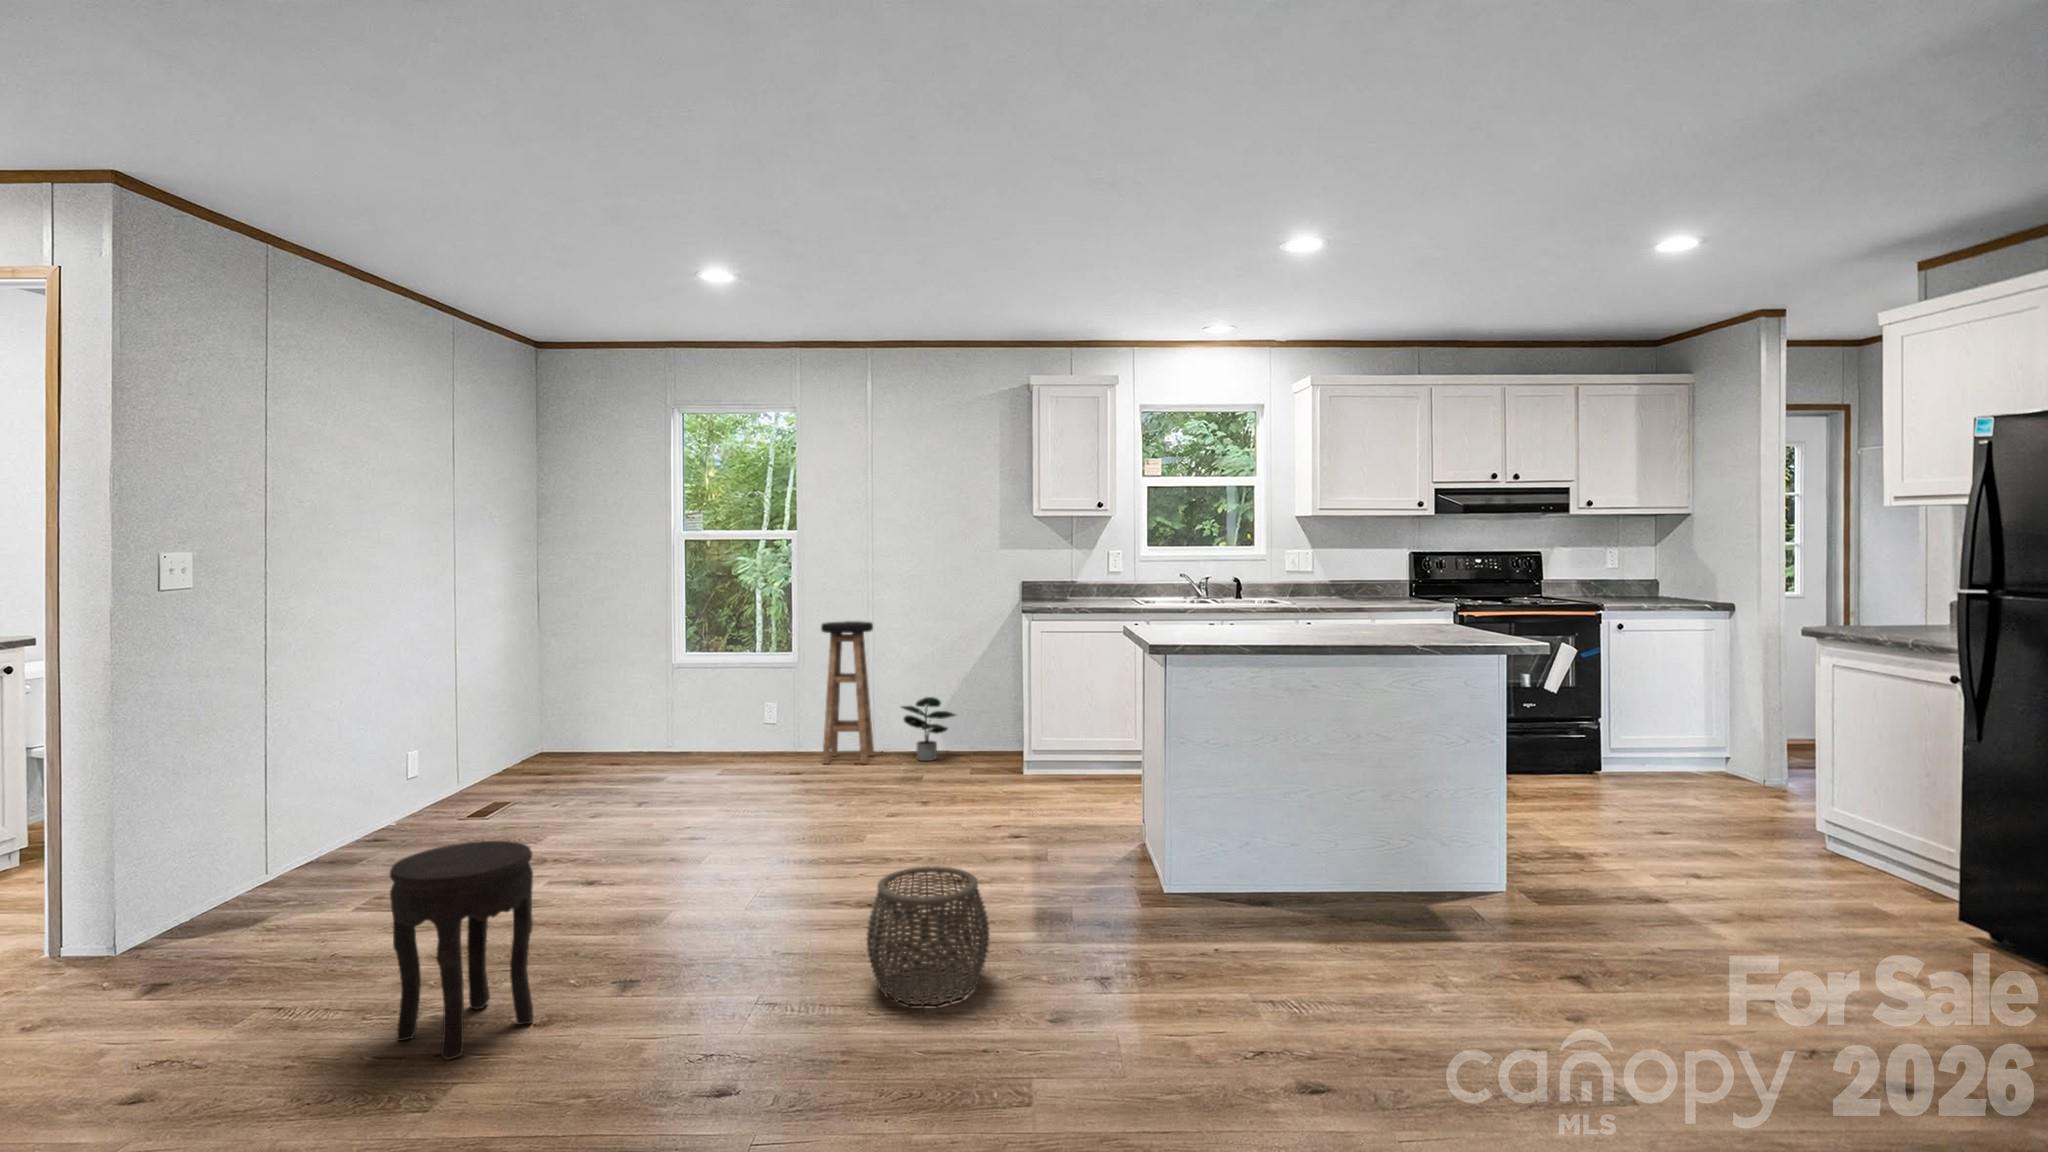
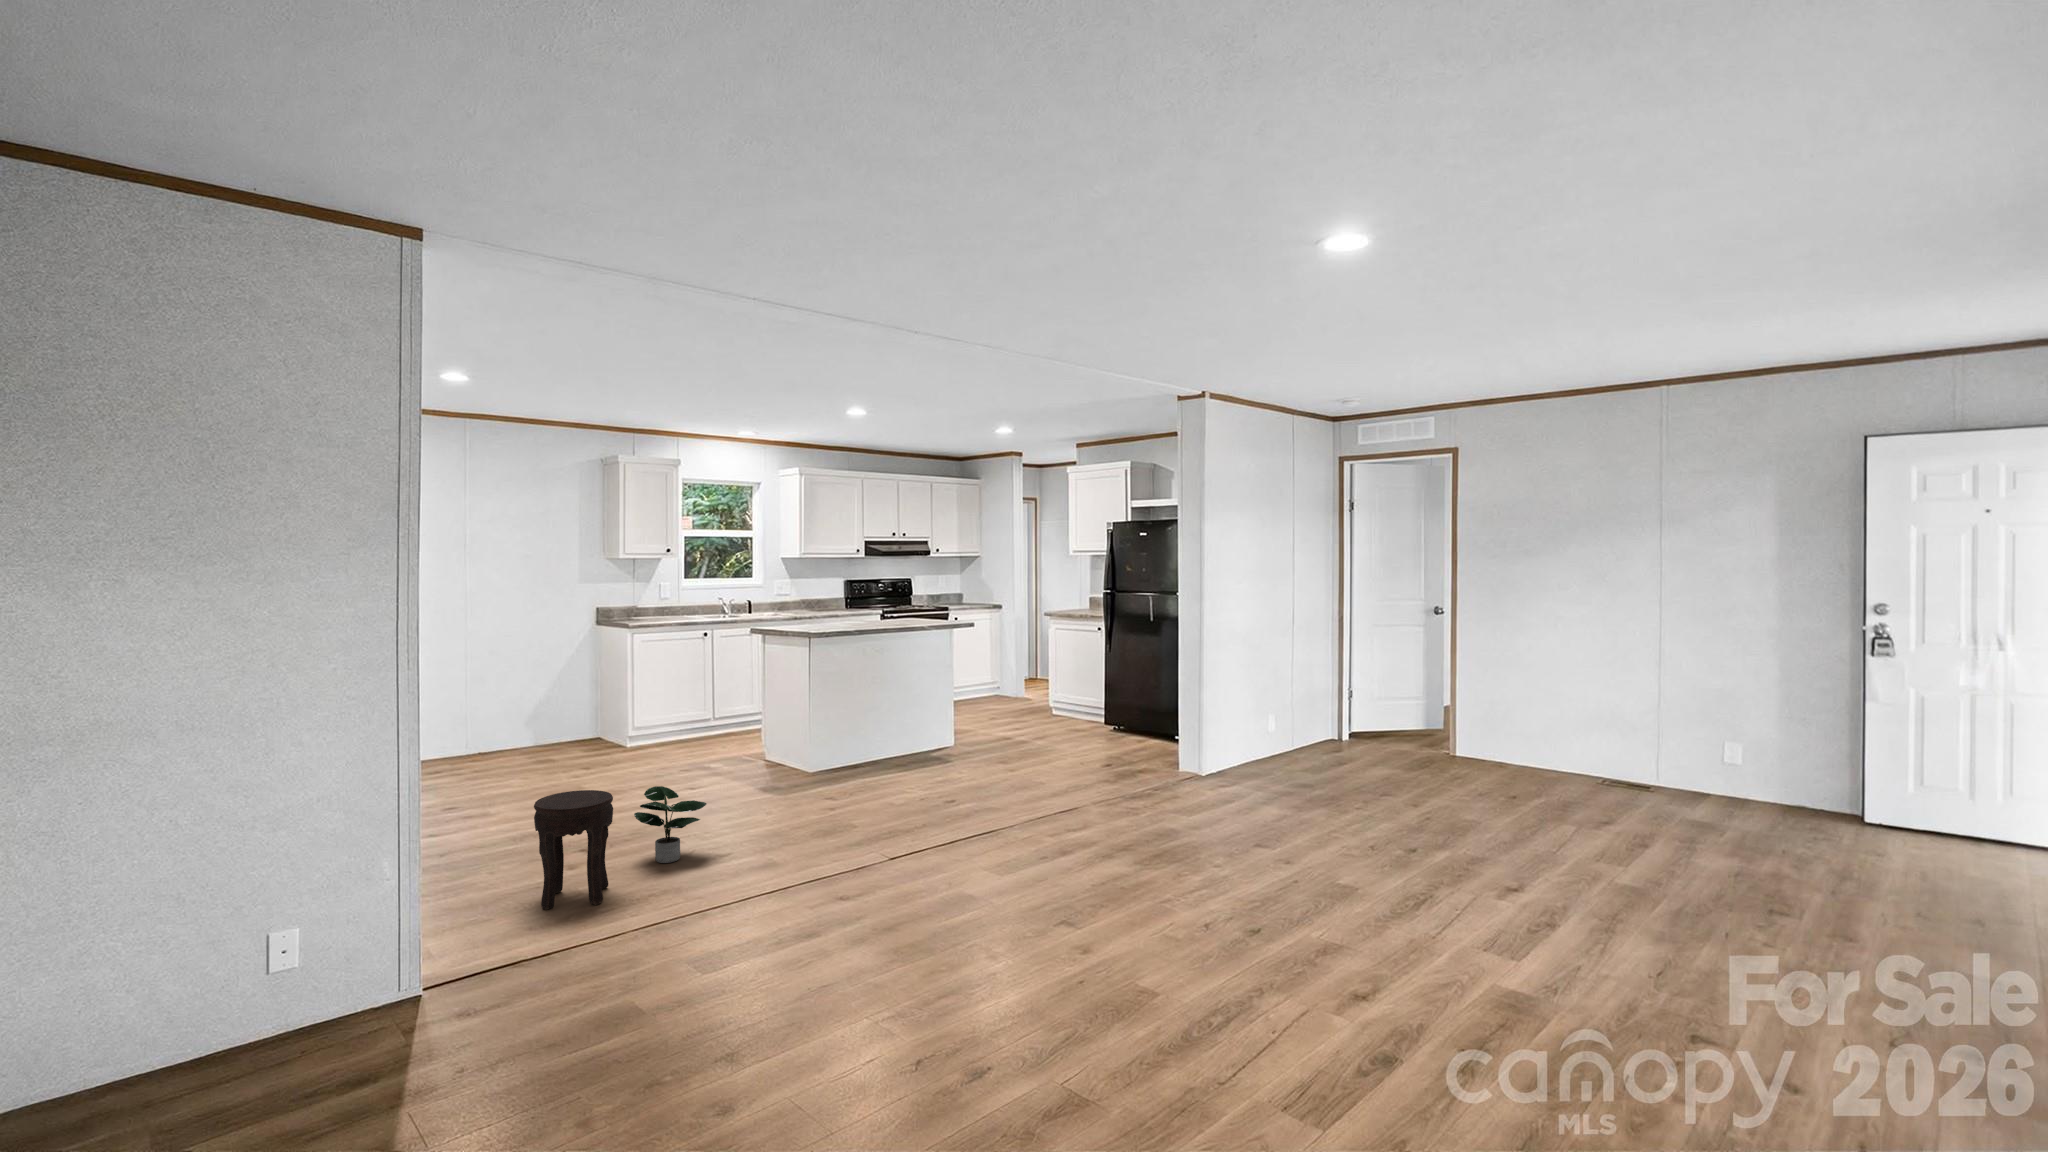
bar stool: present [821,621,874,764] -> none [444,647,495,765]
potted plant: present [902,697,955,761] -> present [634,786,707,863]
woven basket: present [867,866,989,1005] -> none [747,771,812,838]

